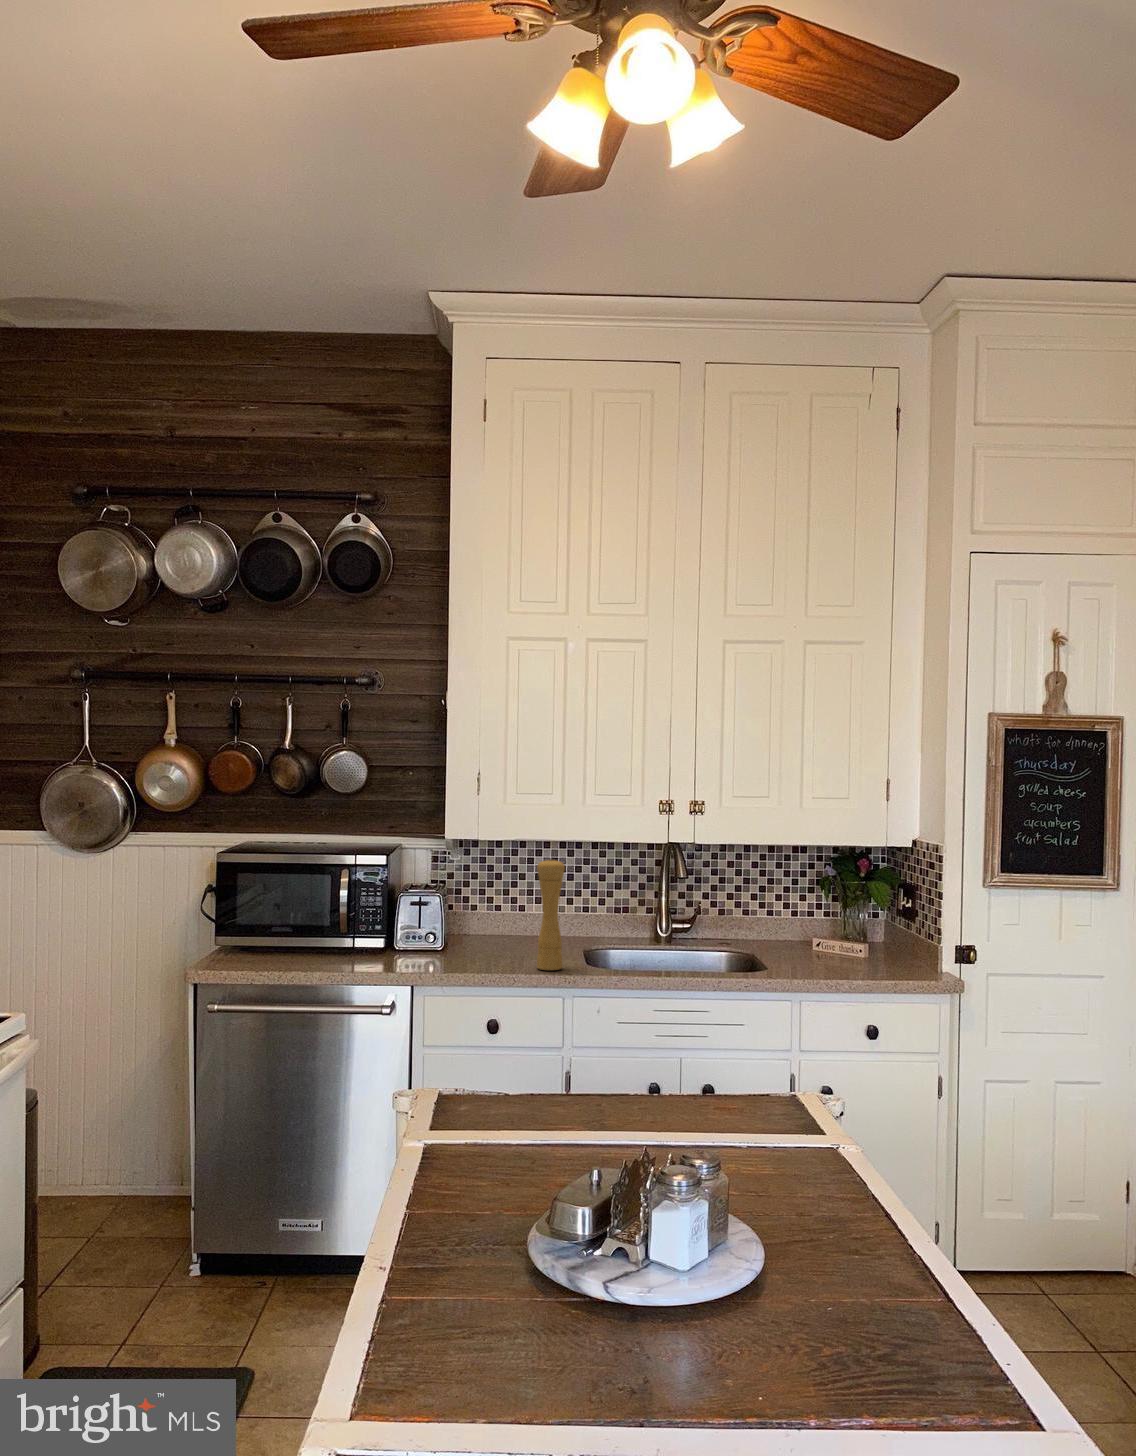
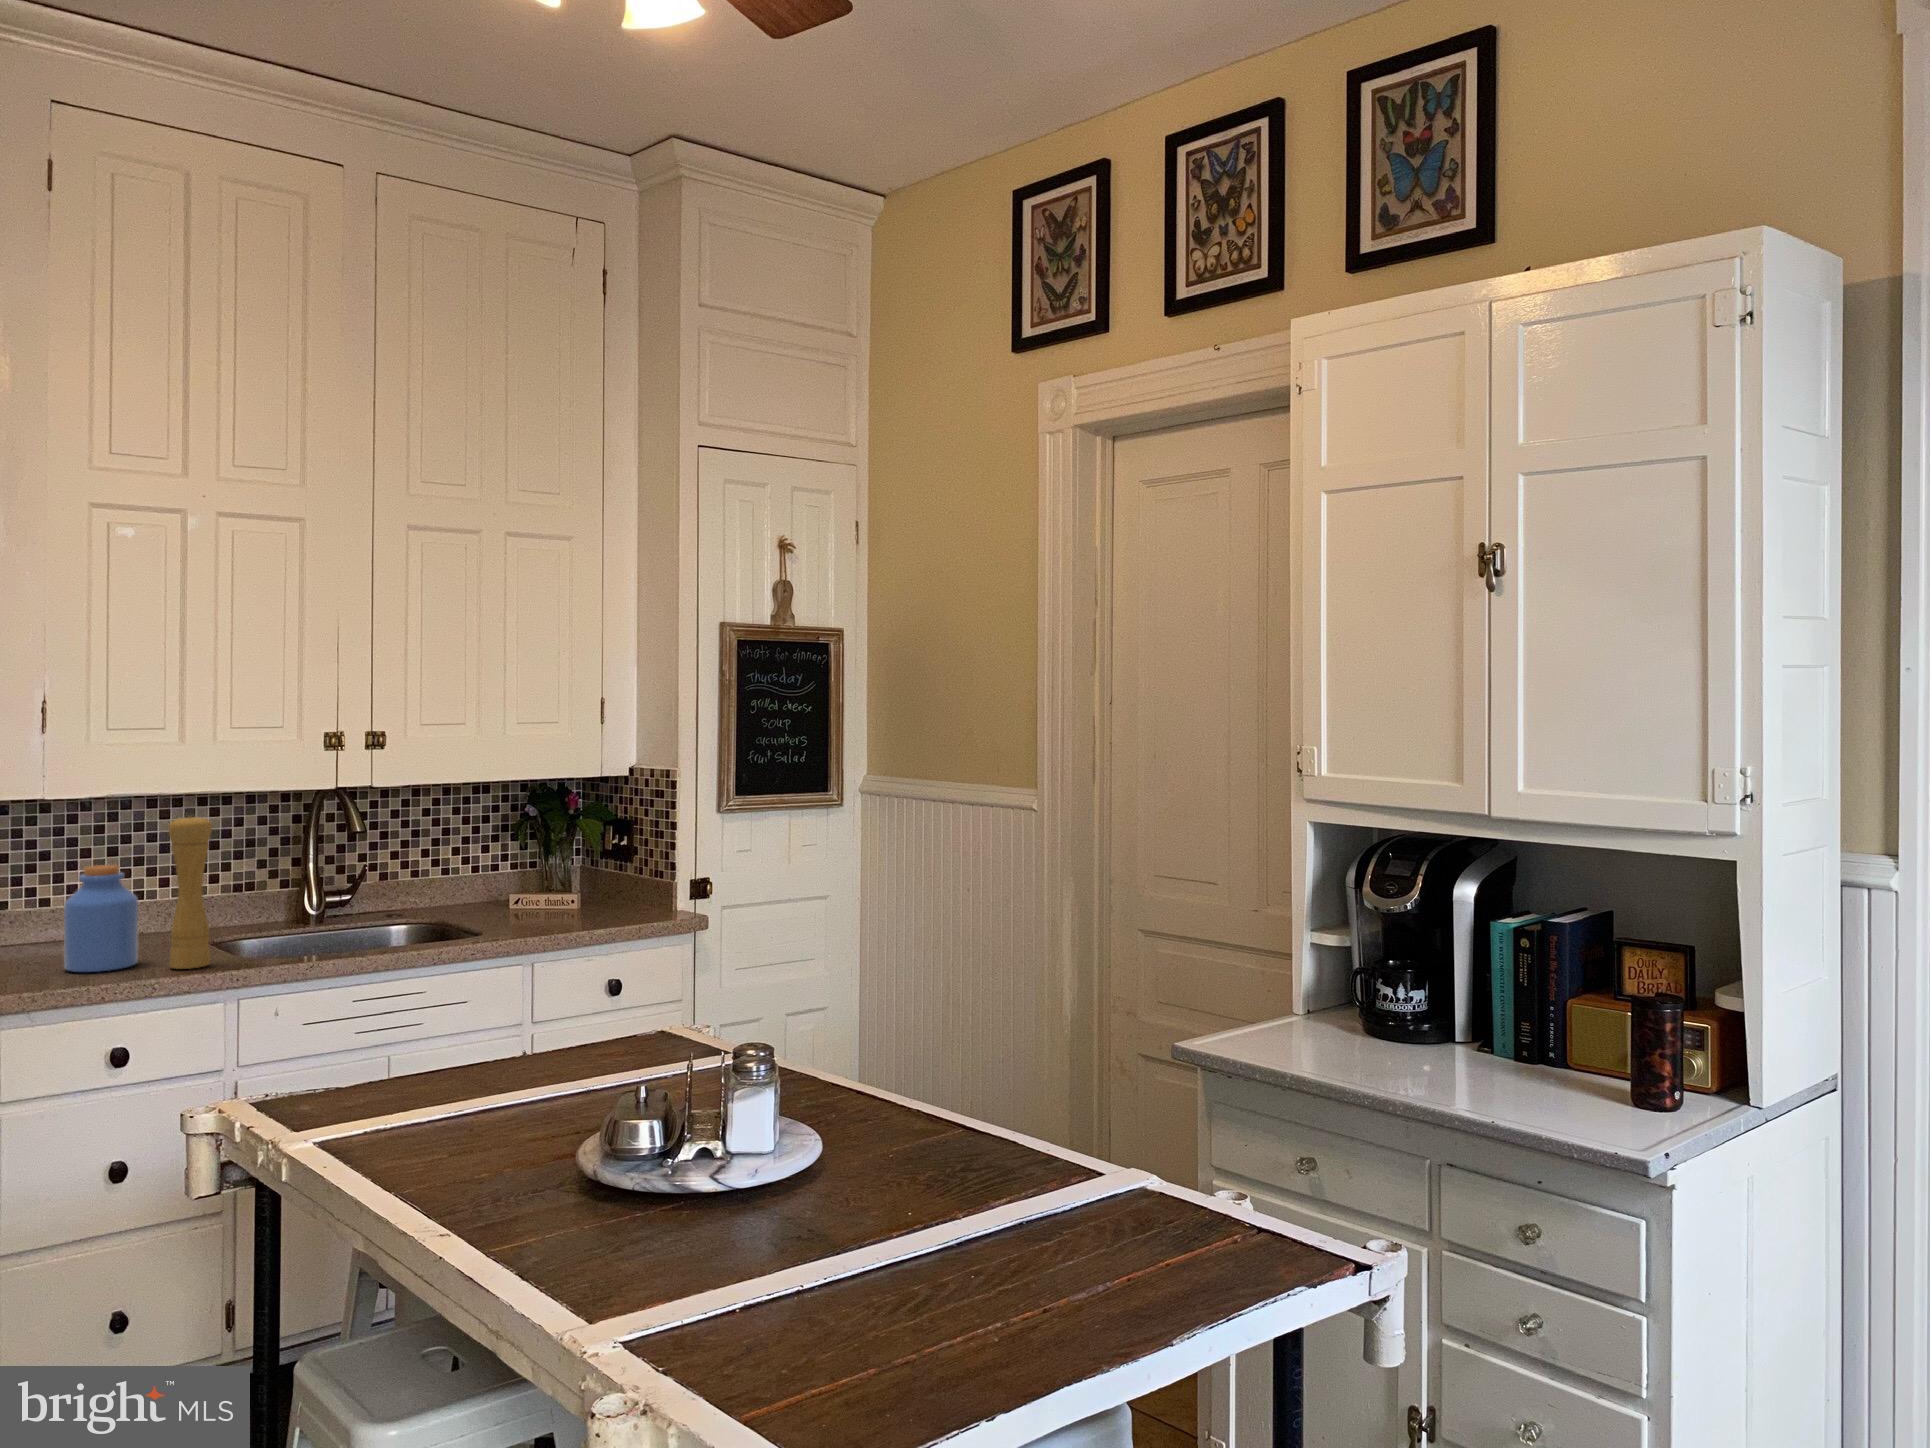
jar: none [481,889,525,964] -> present [64,865,138,972]

